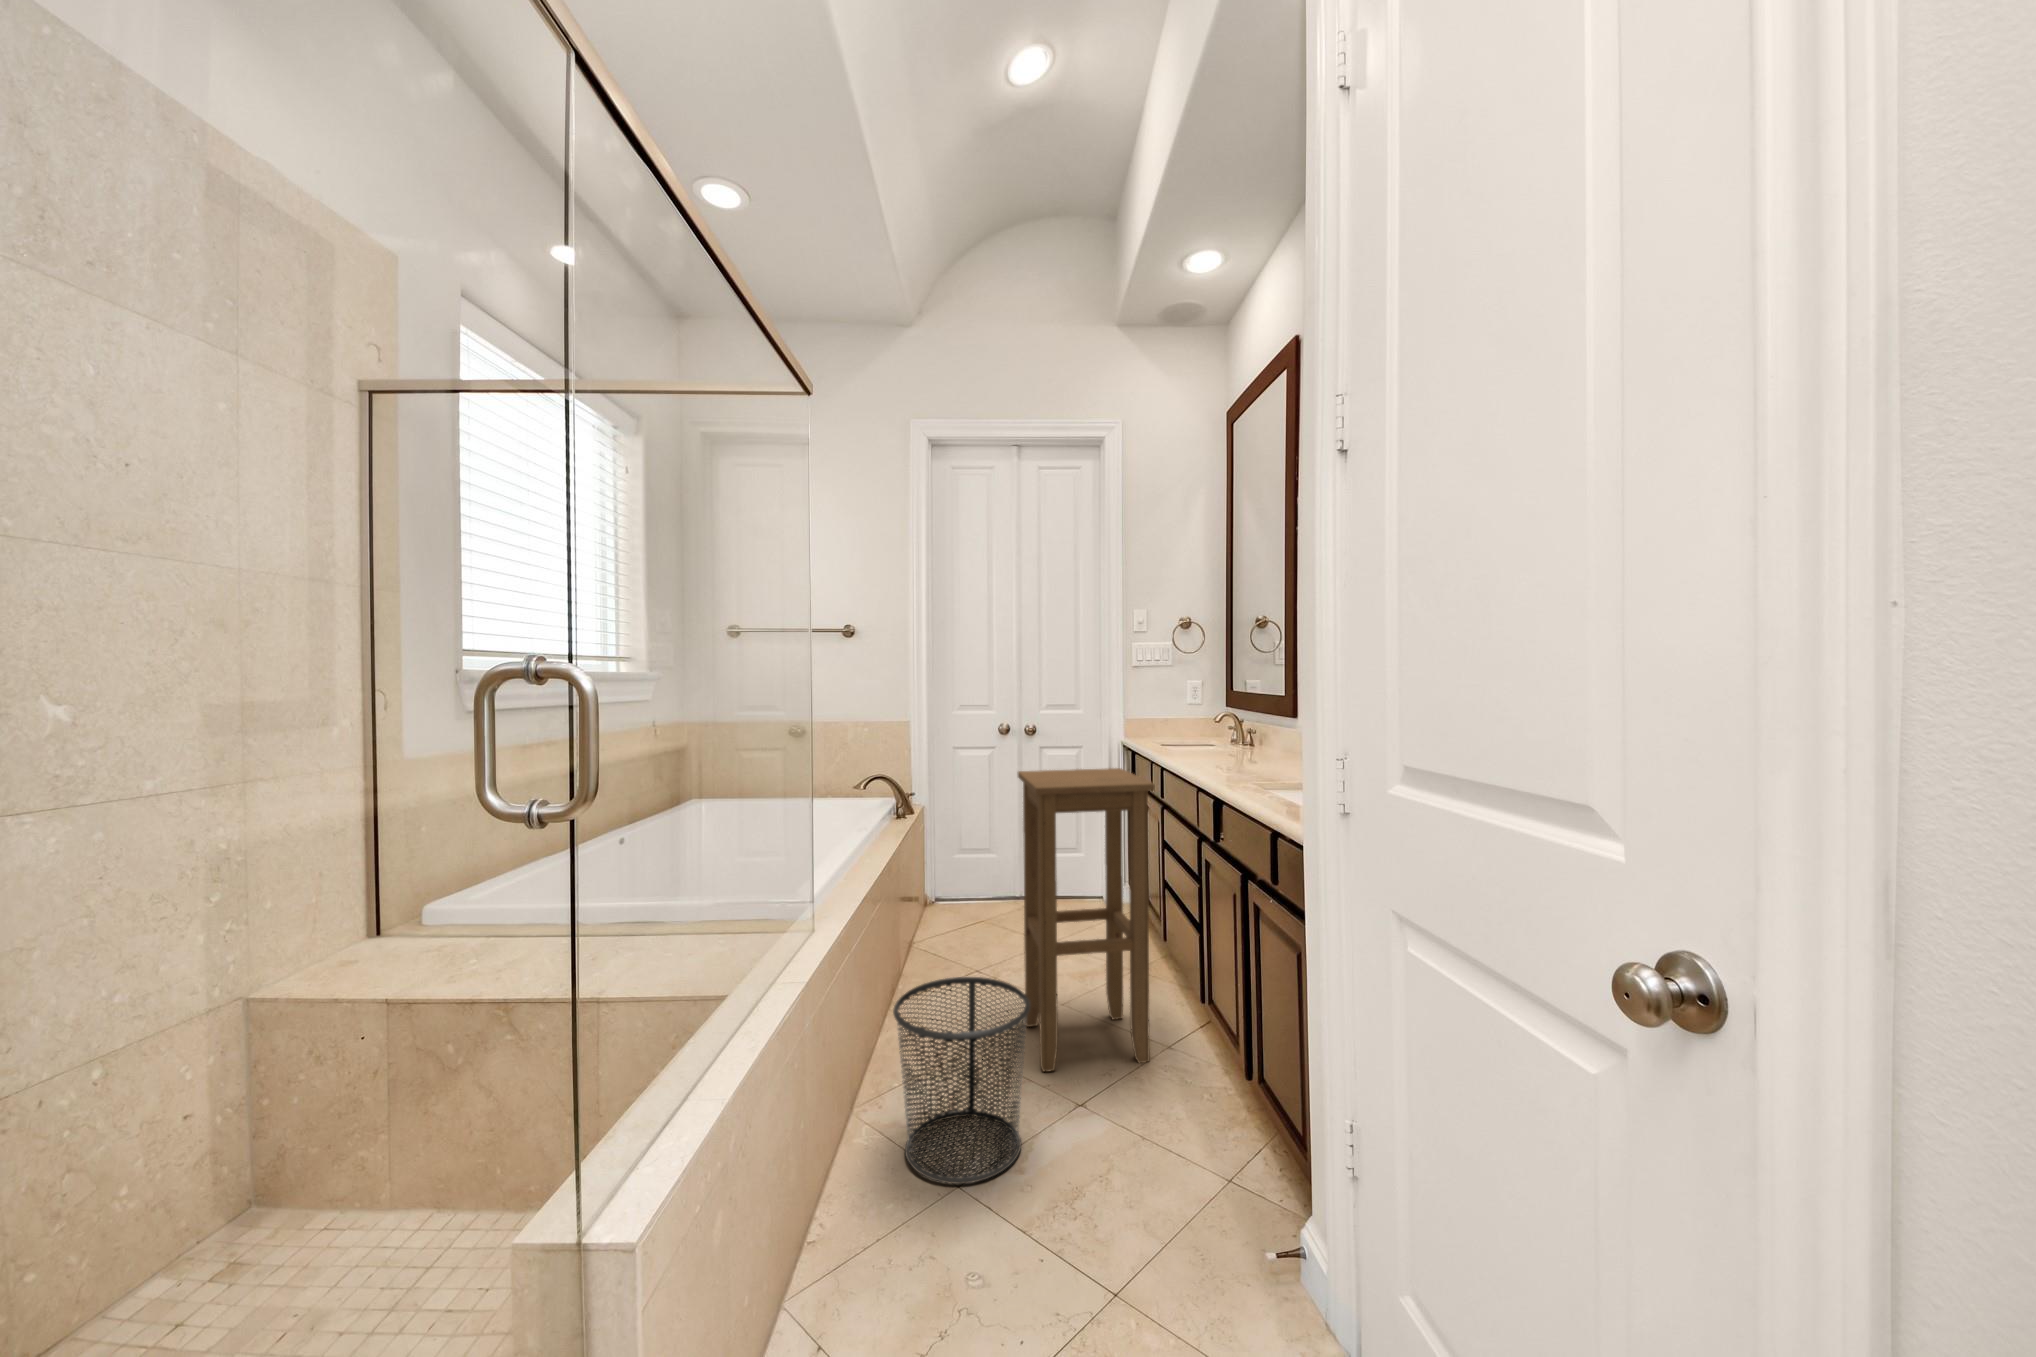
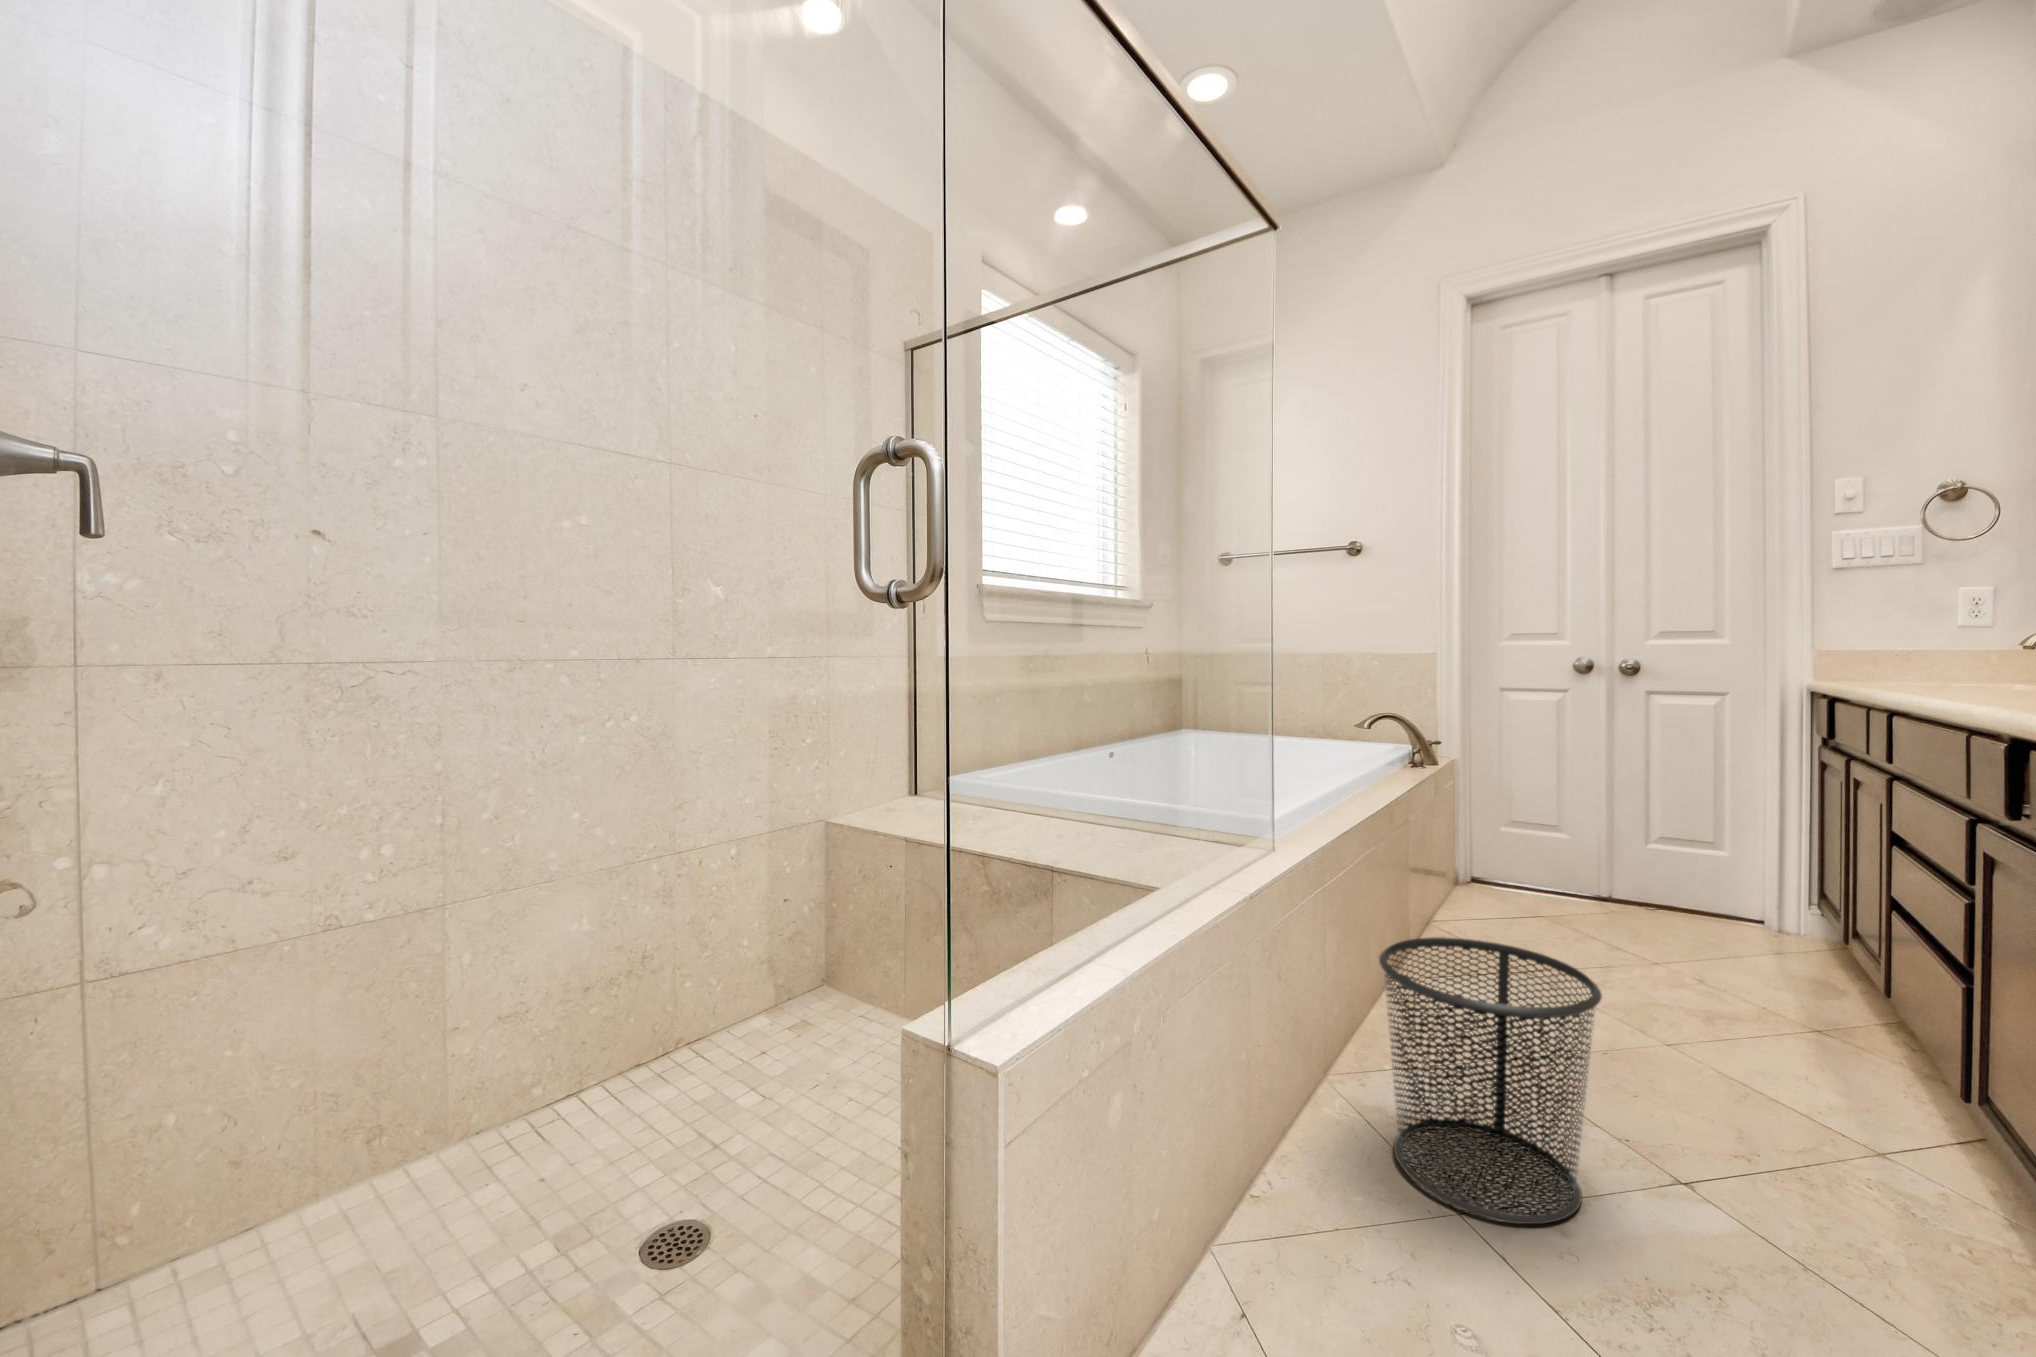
stool: present [1018,768,1155,1072] -> none [1593,686,1878,1165]

